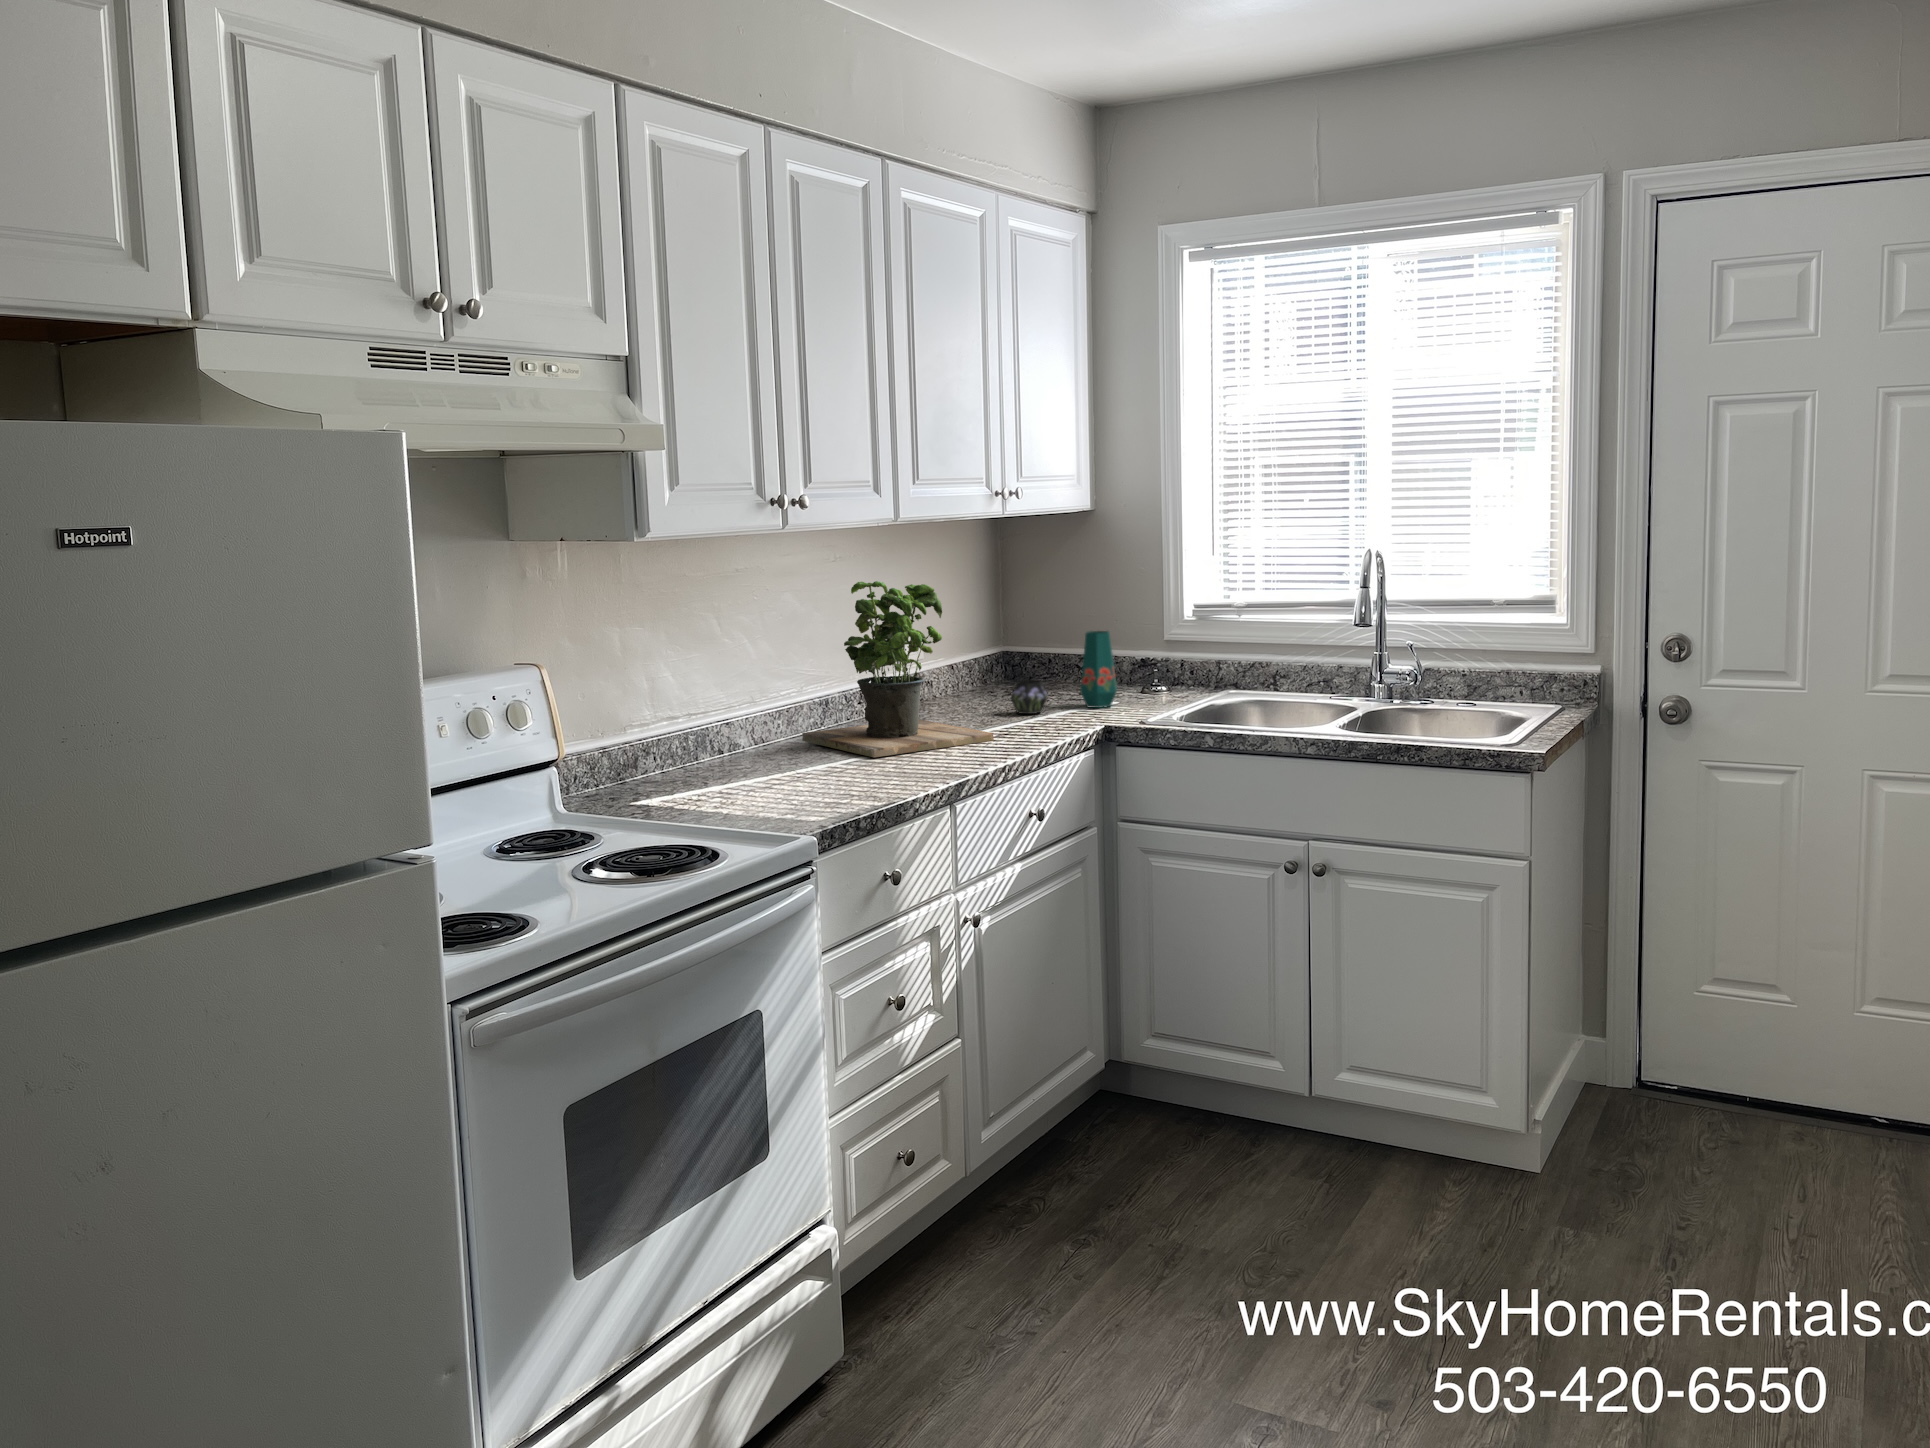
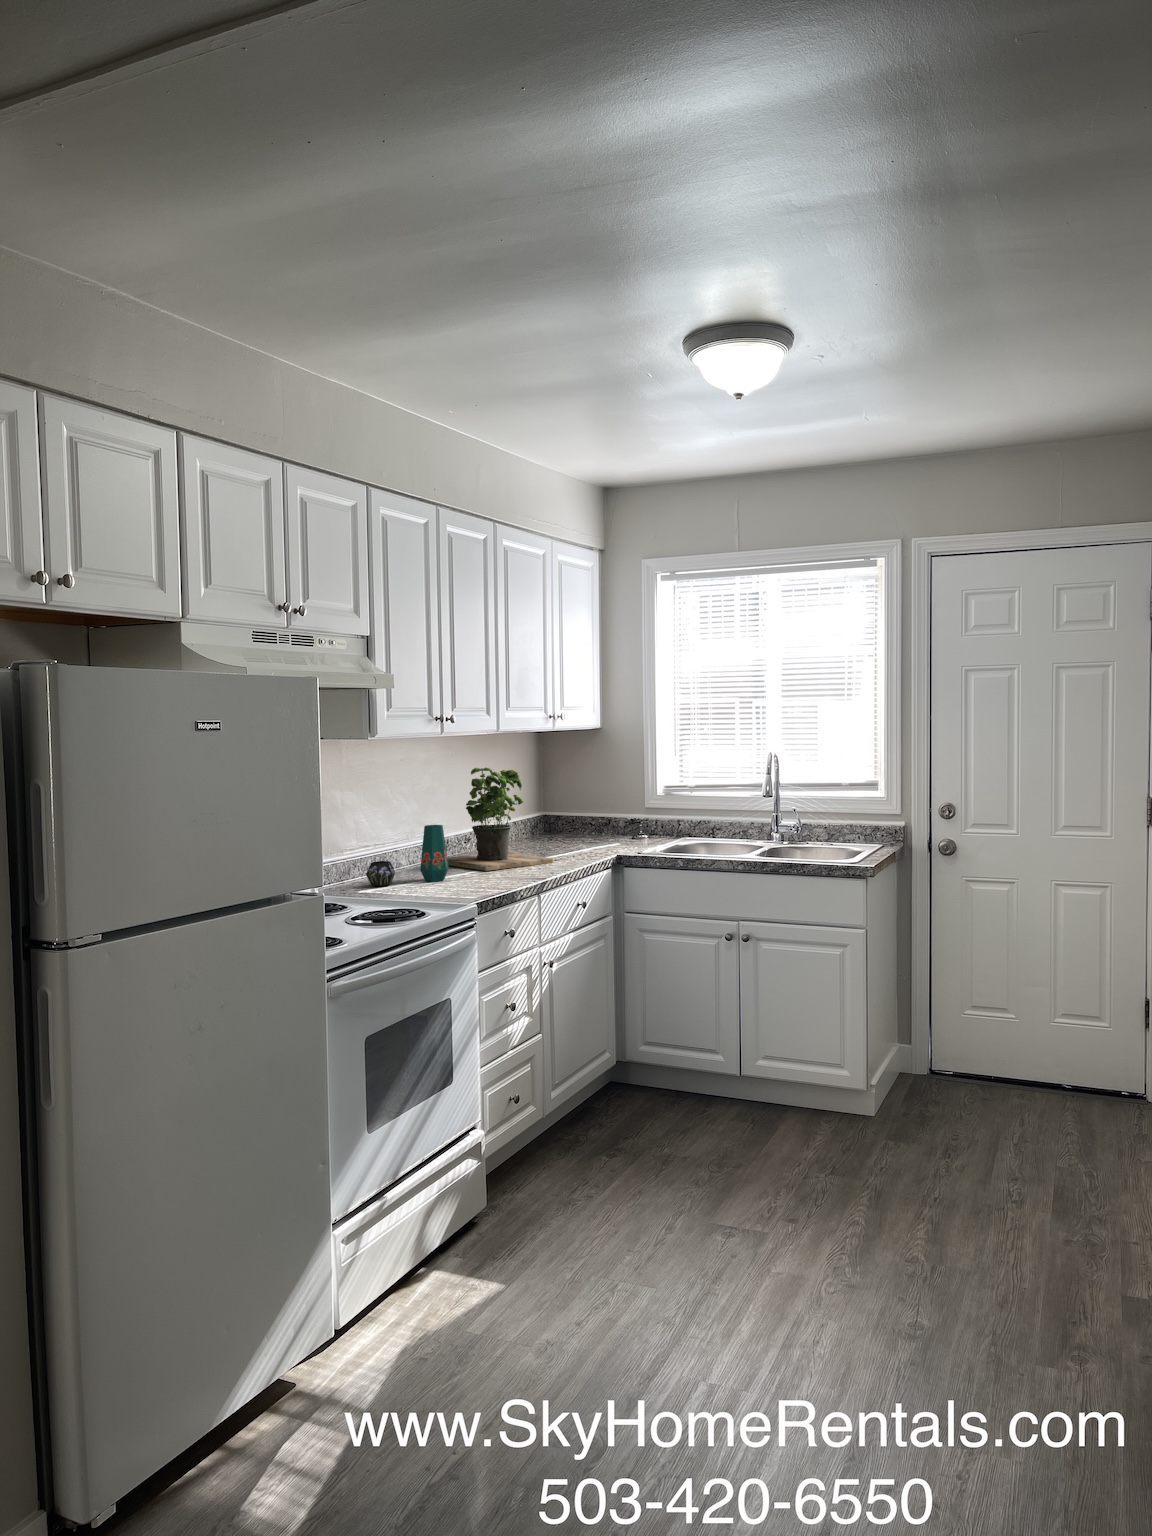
vase: present [1011,631,1117,714] -> present [366,825,449,886]

